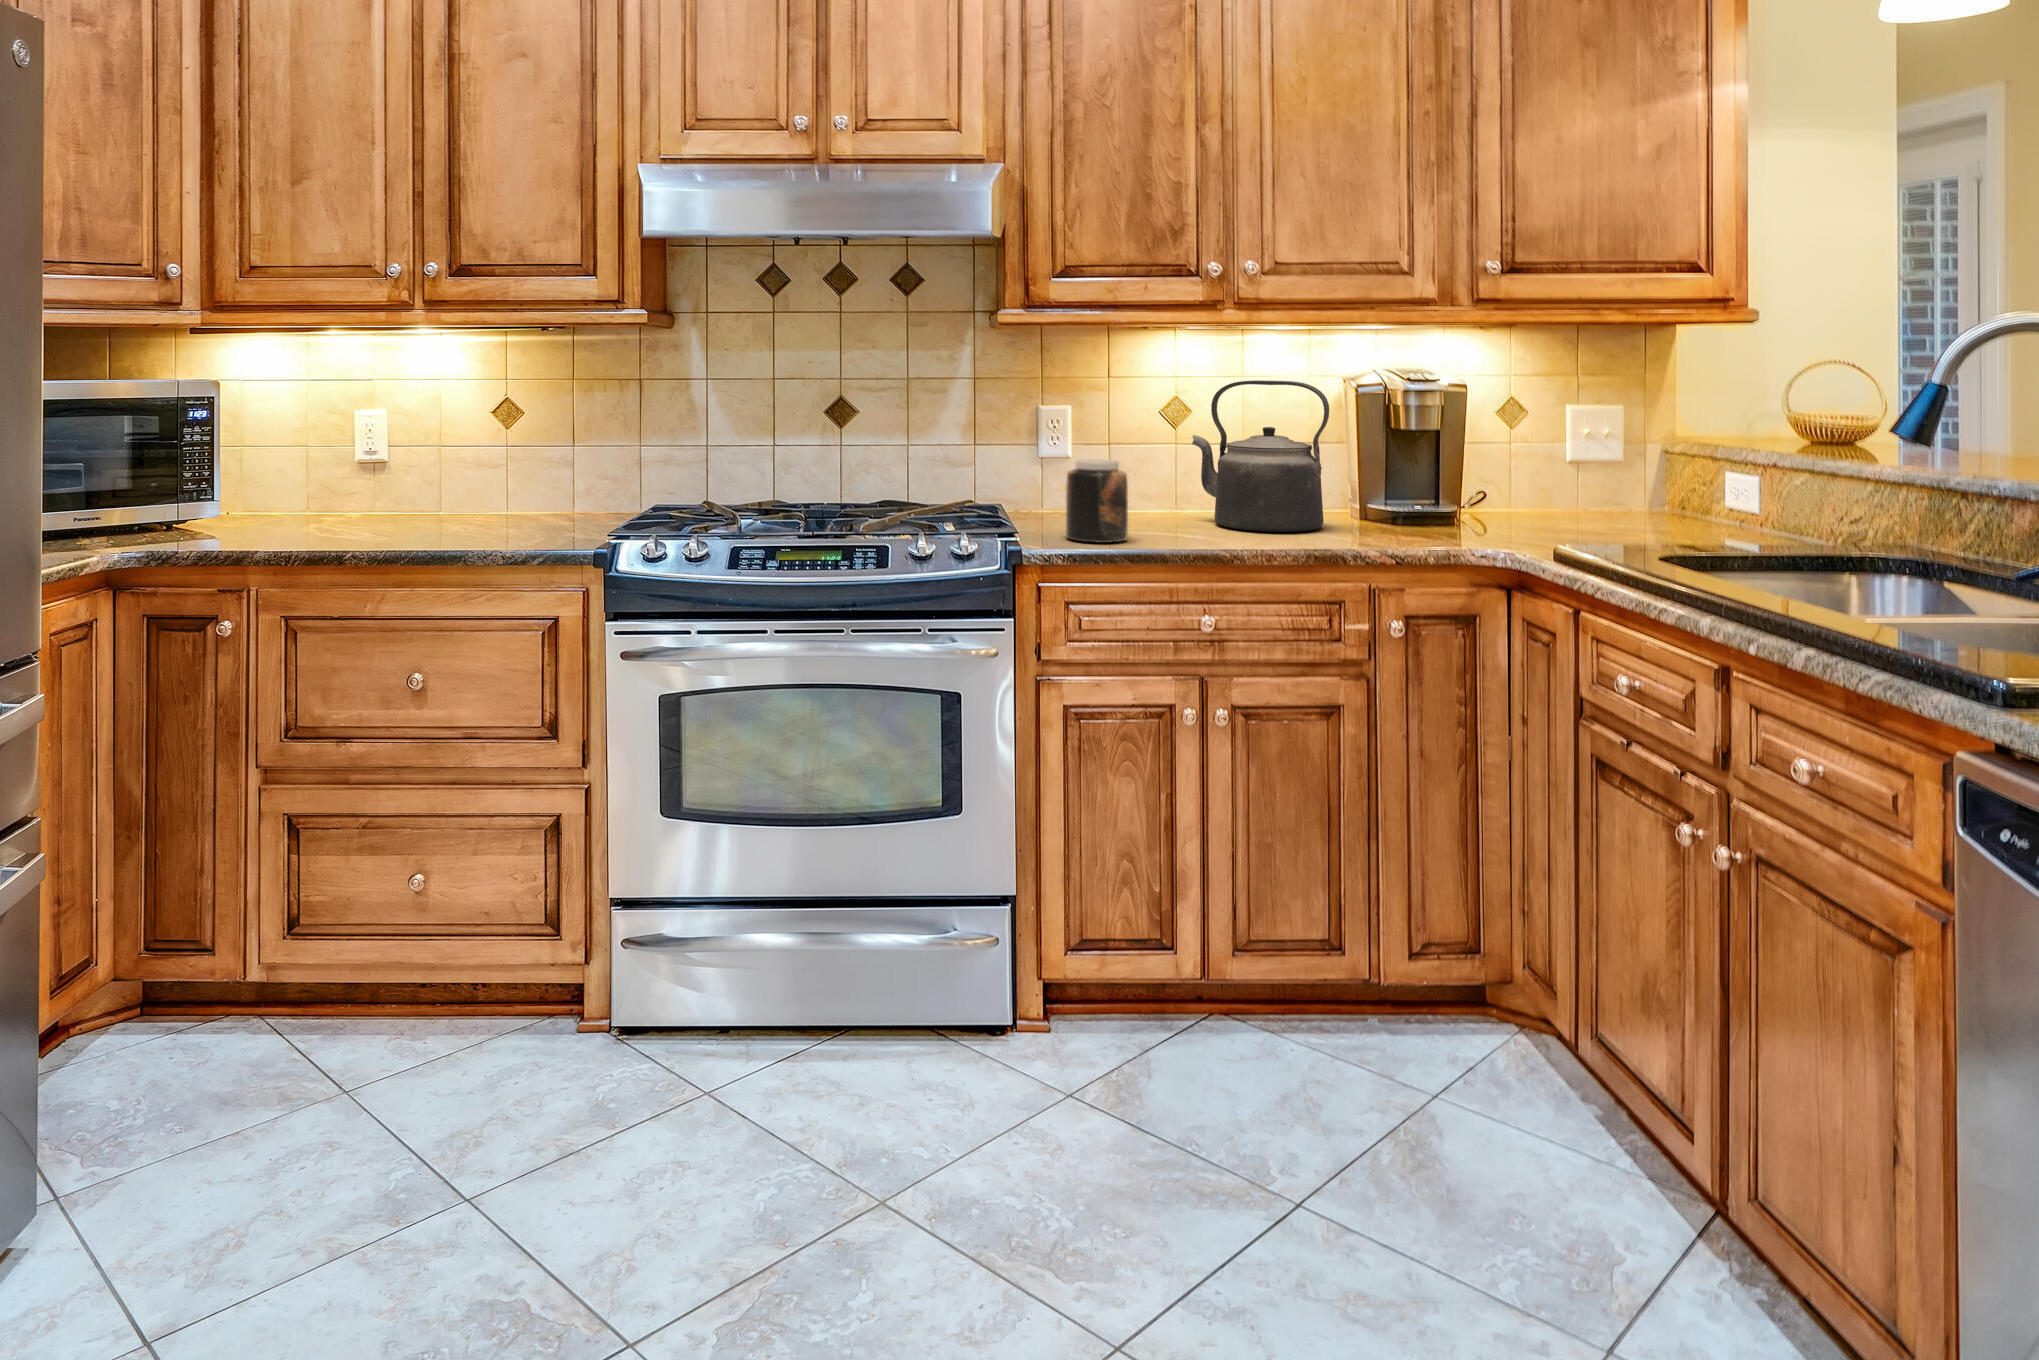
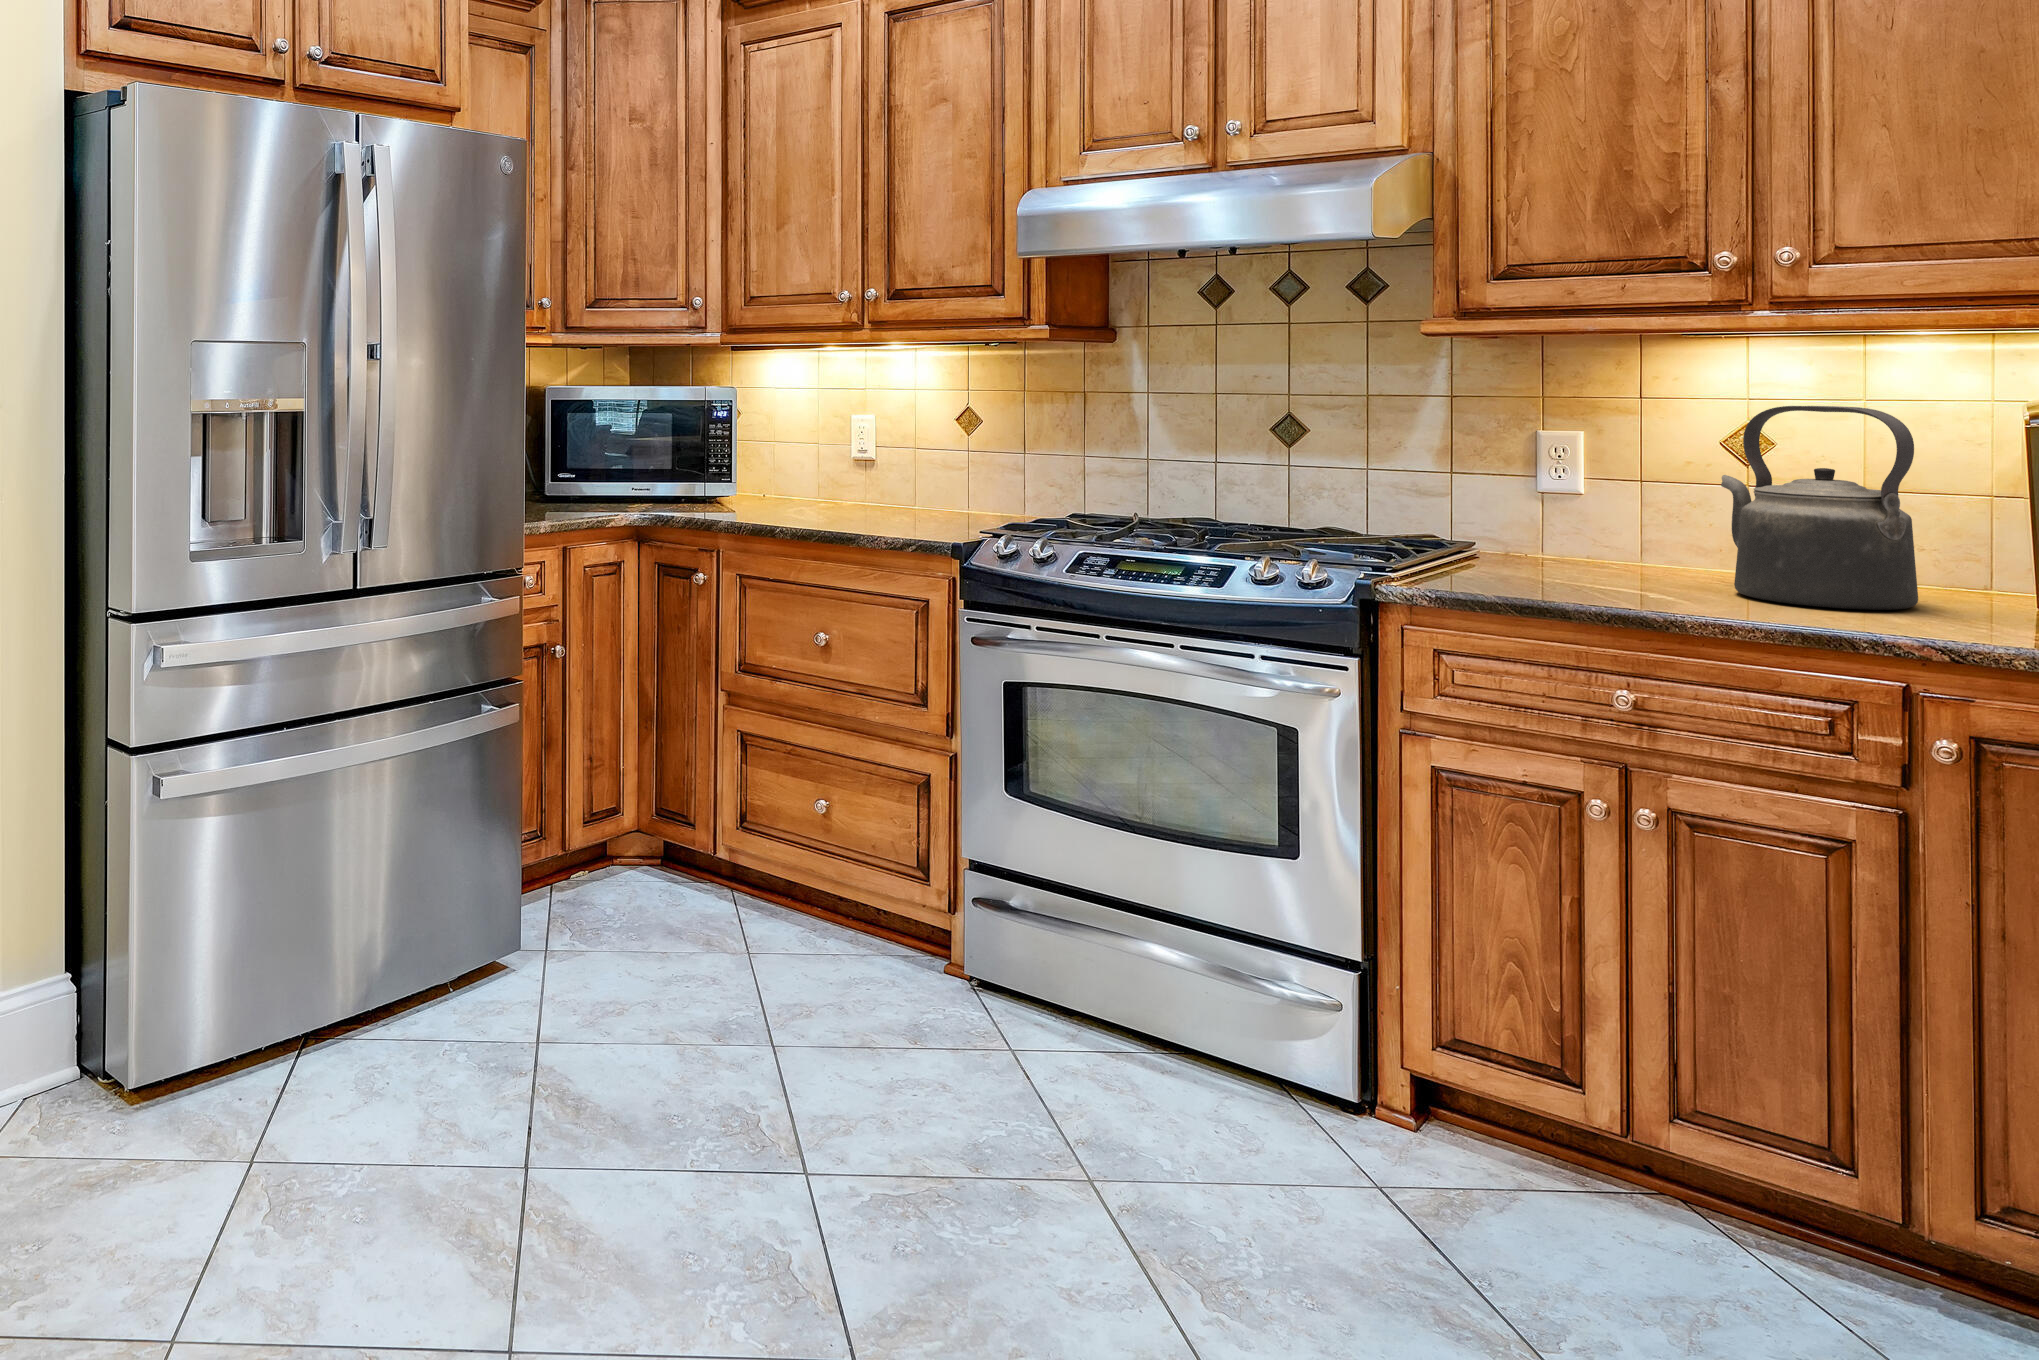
jar: present [1066,459,1128,543] -> none [1464,492,1547,590]

